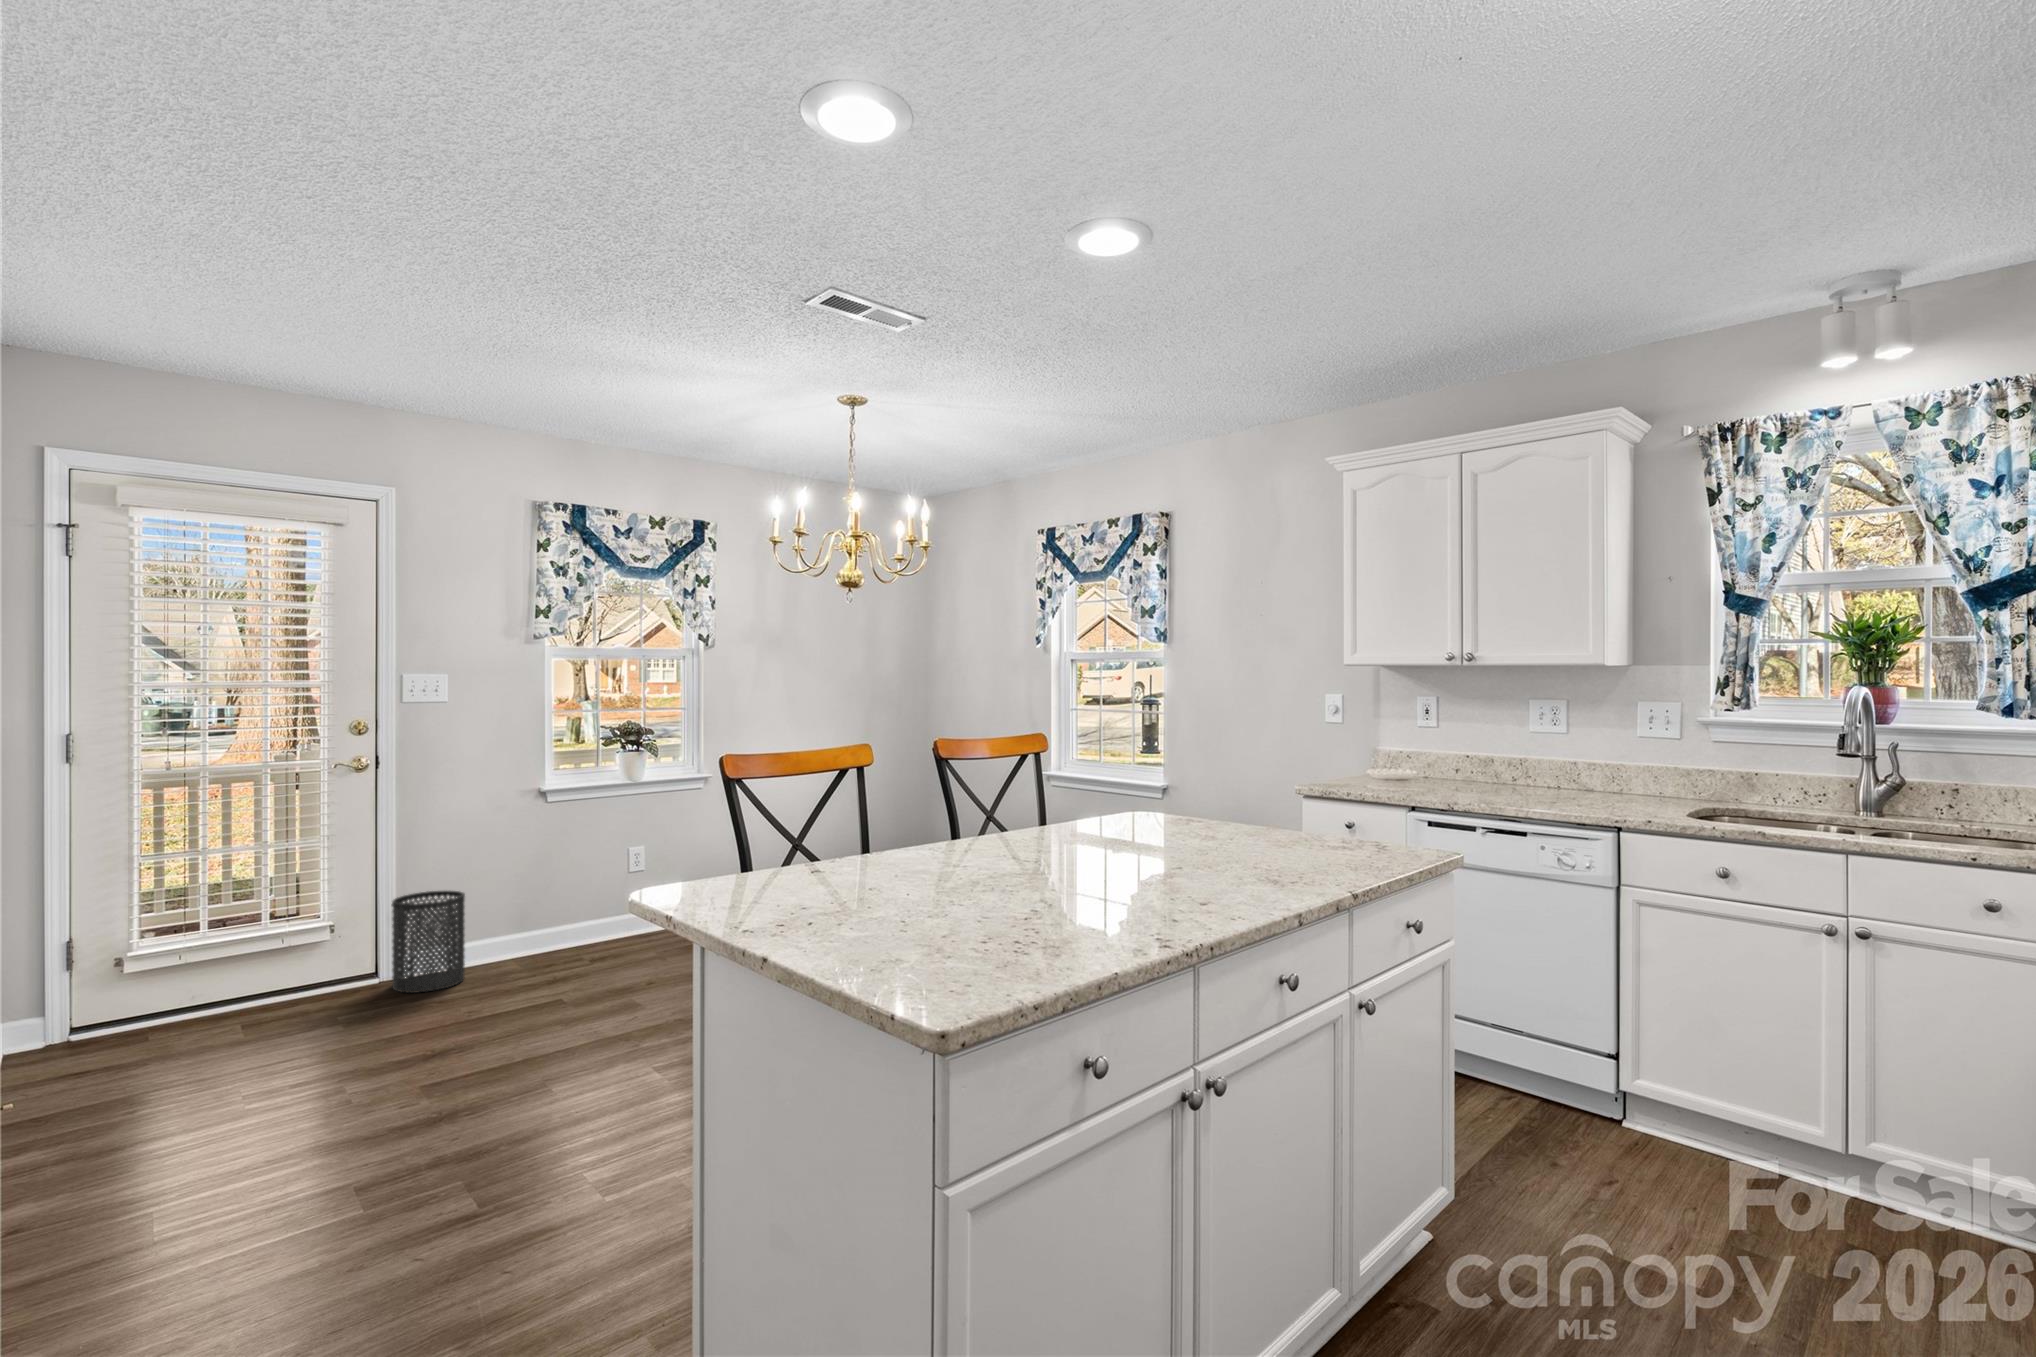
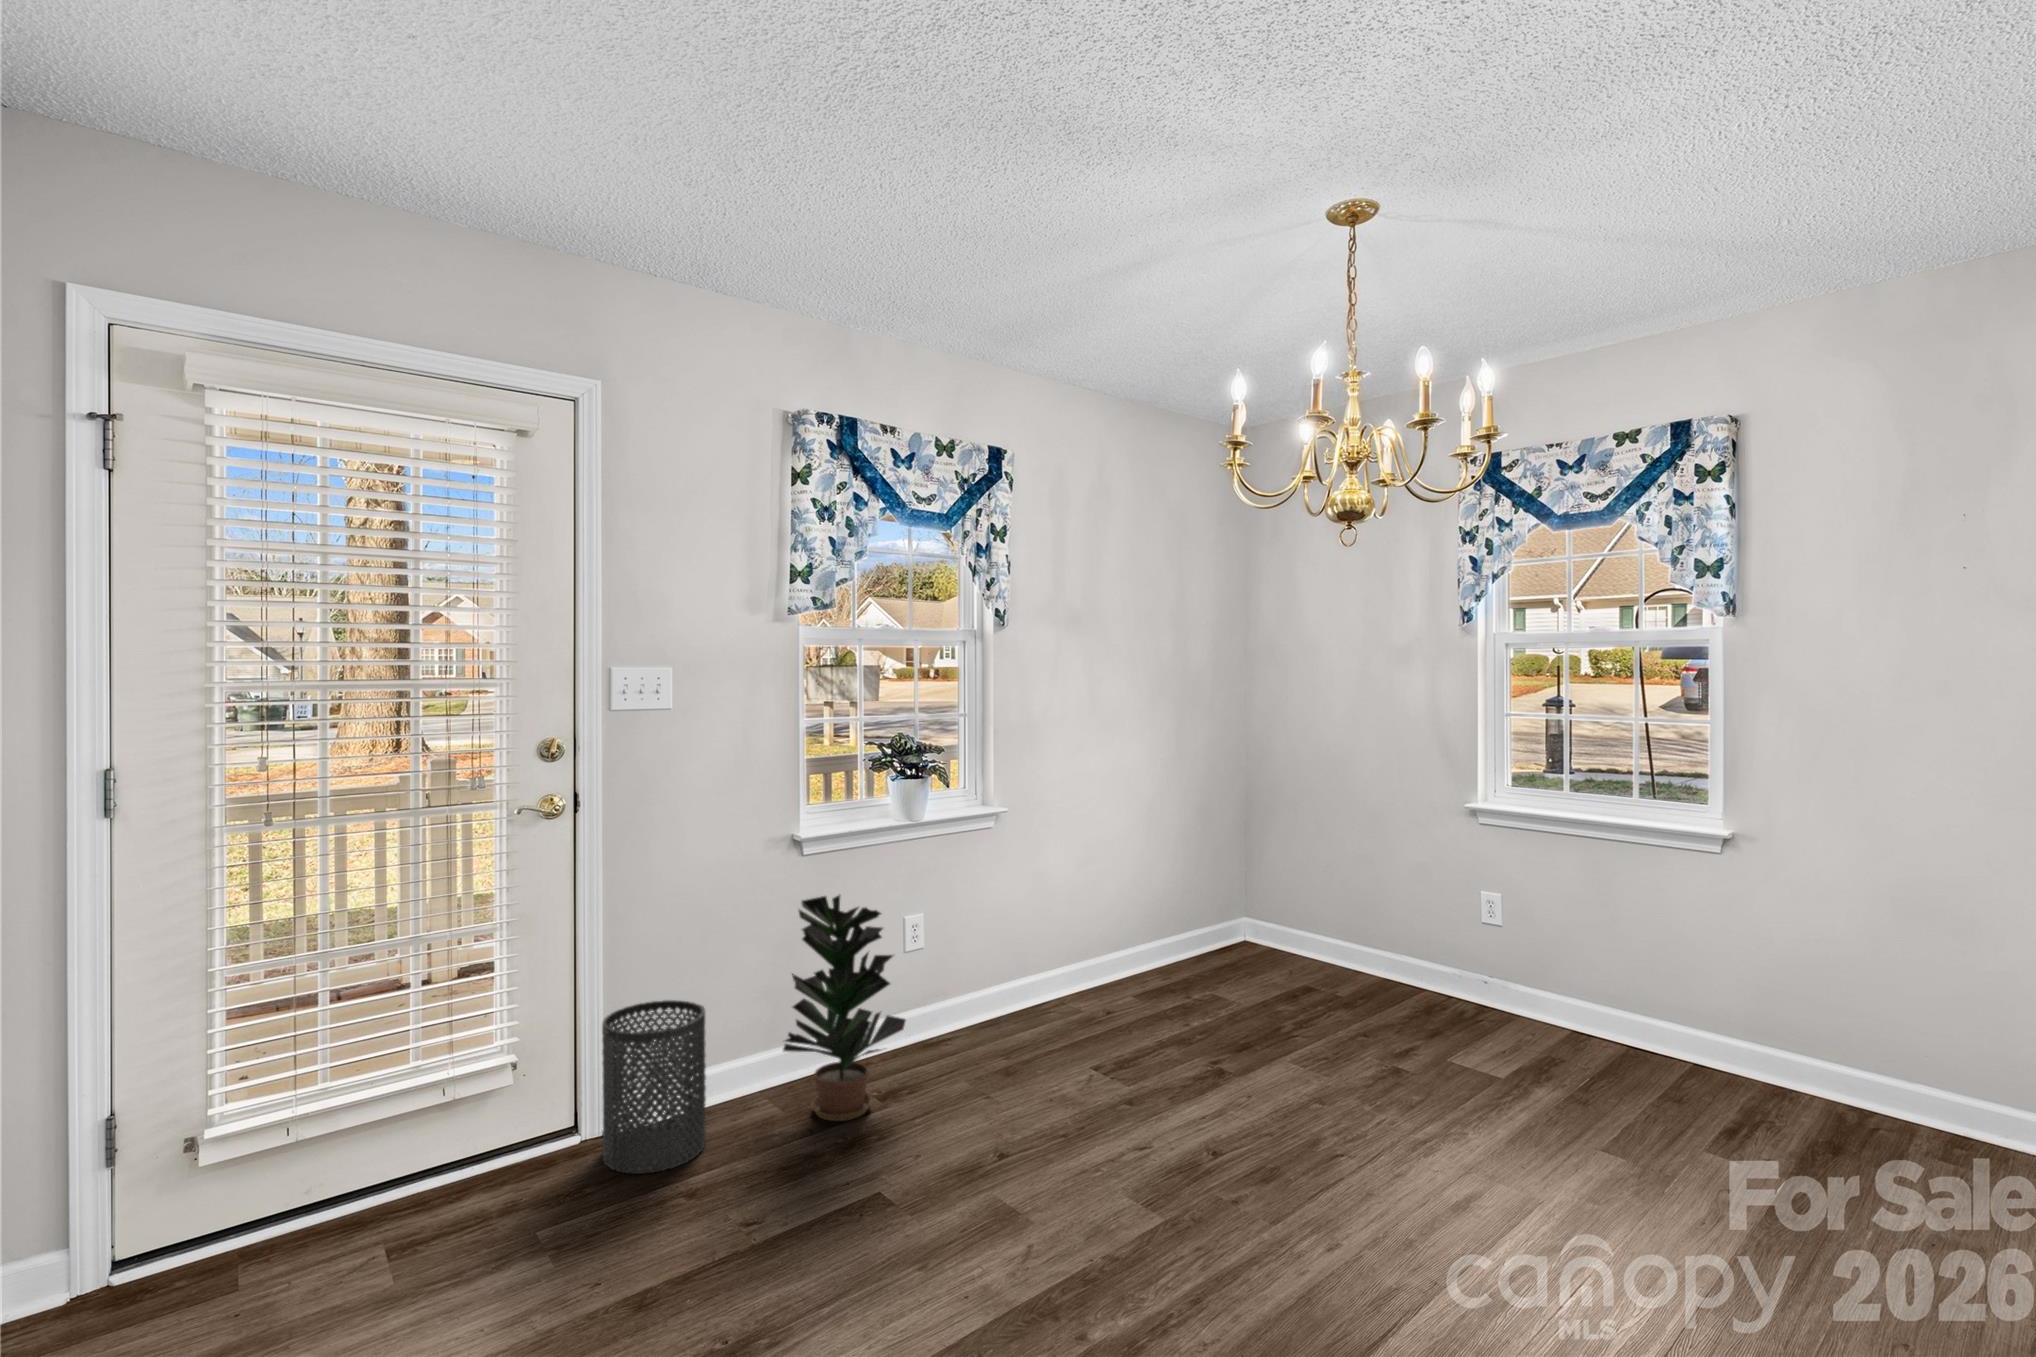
potted plant: none [518,823,612,968] -> present [783,895,906,1121]

